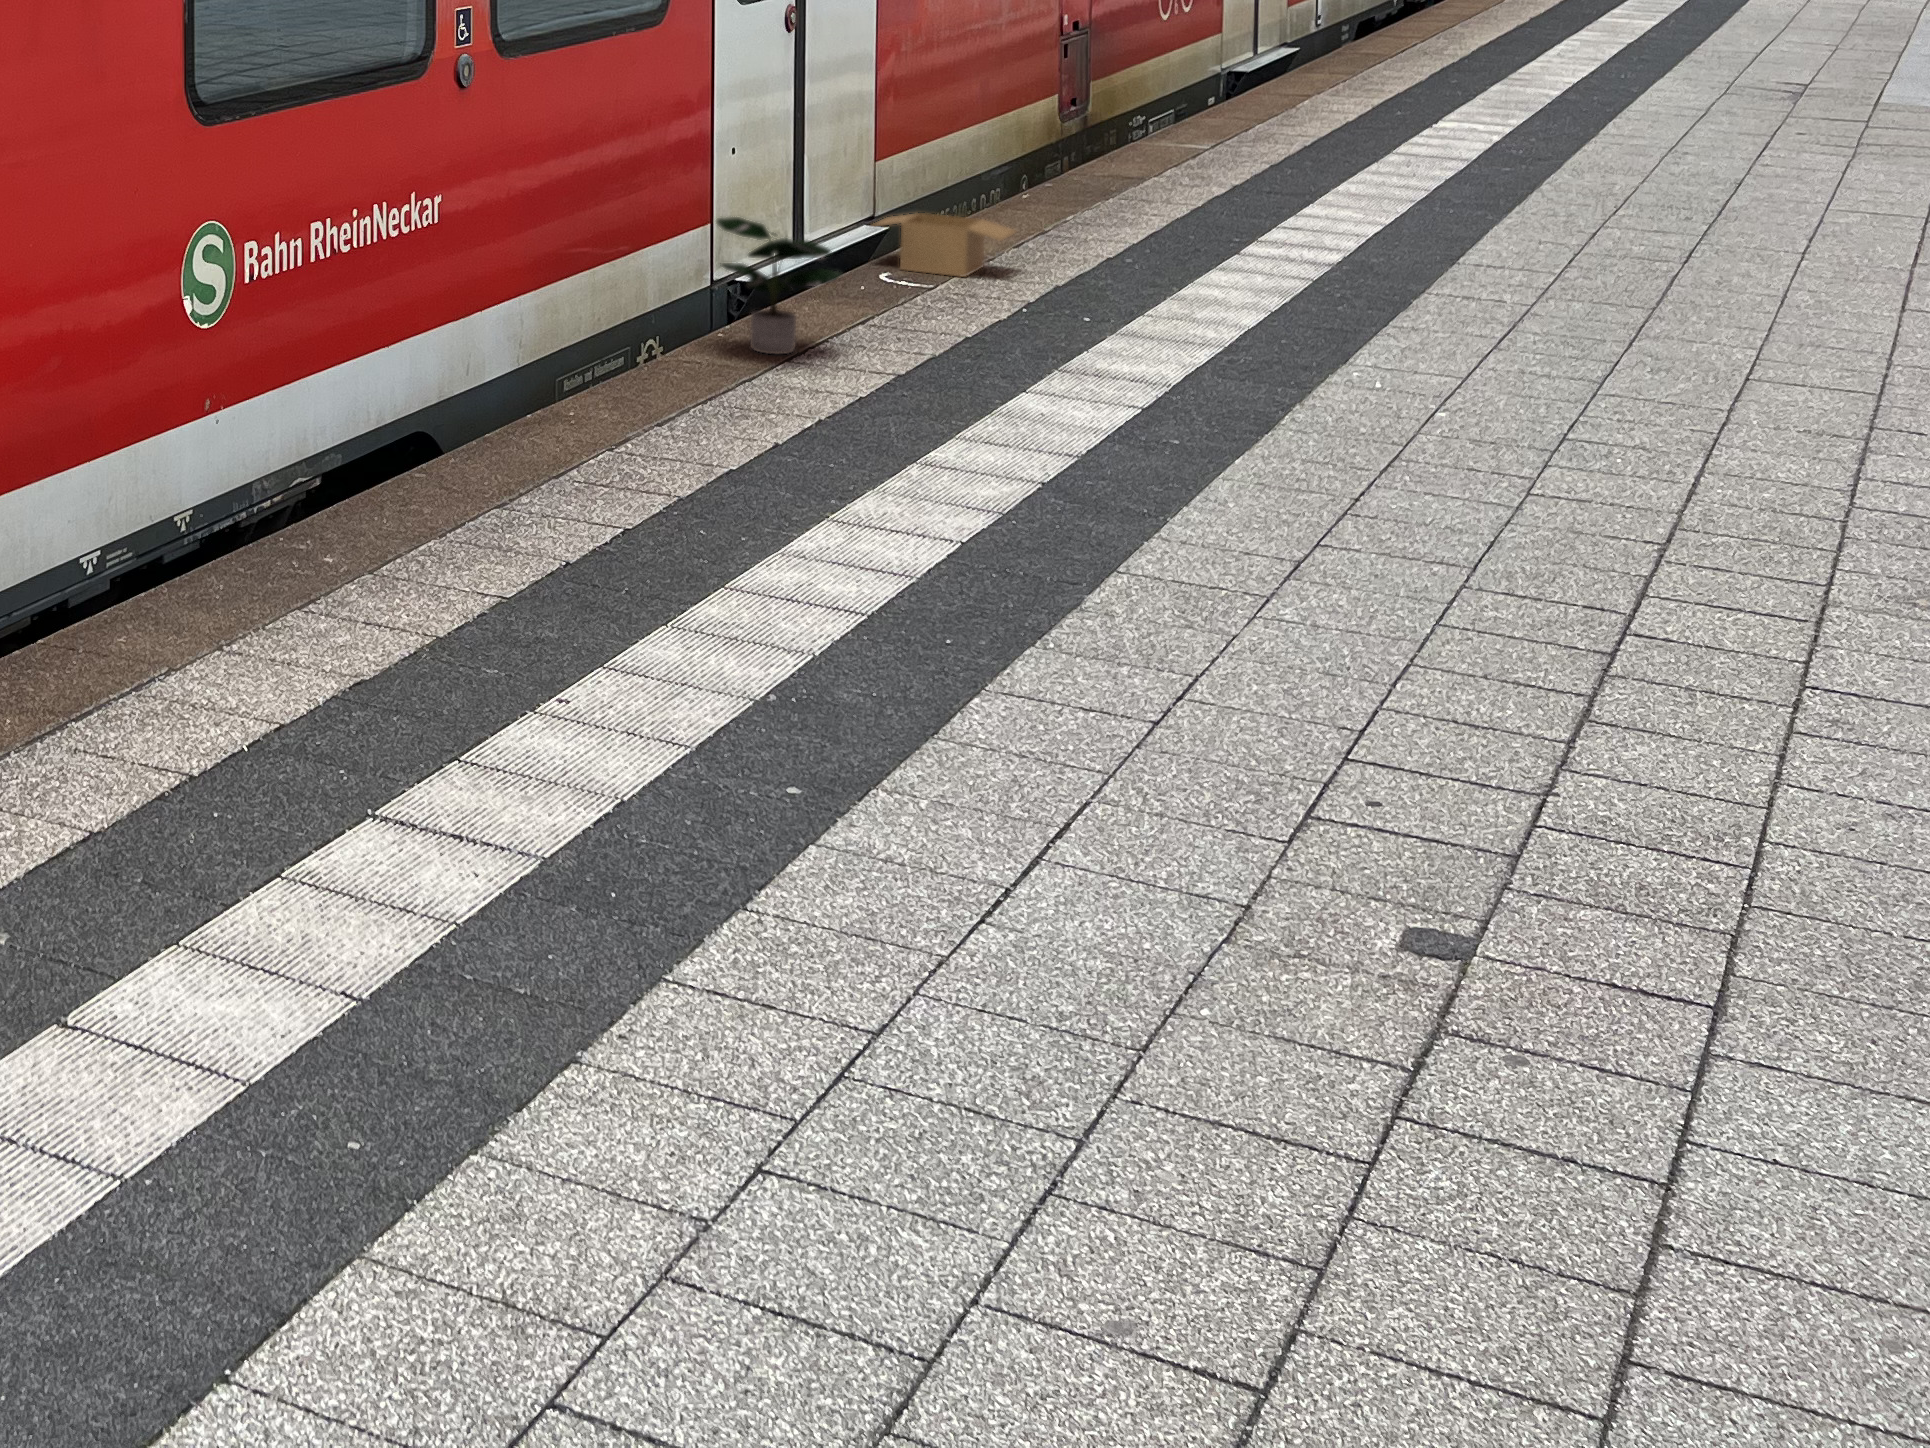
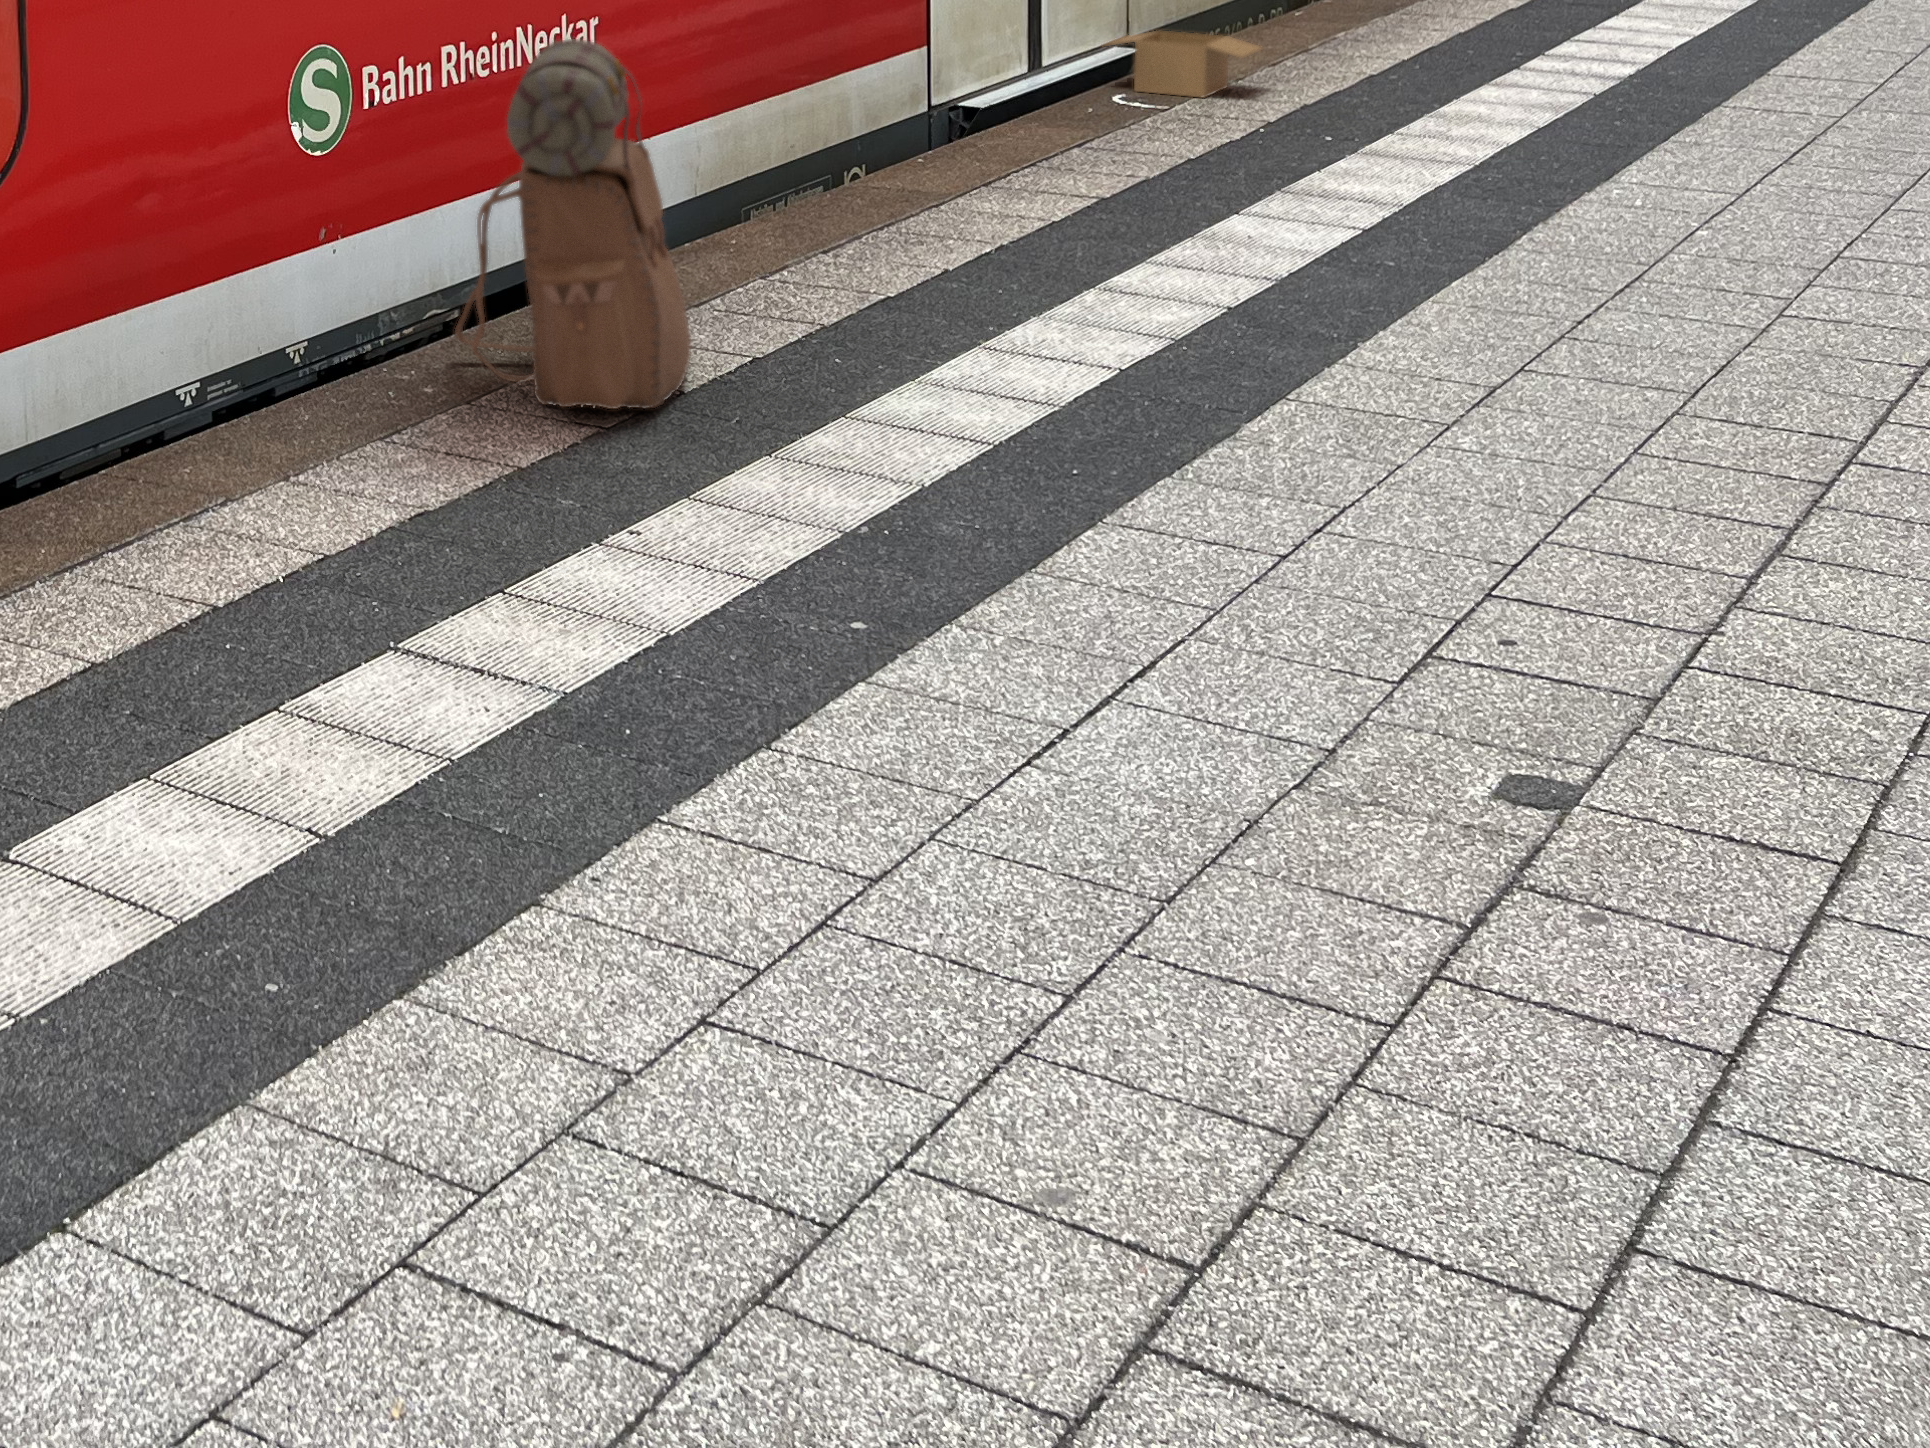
potted plant: present [716,217,841,354] -> none [906,35,1045,179]
backpack: none [348,224,574,579] -> present [455,39,691,409]

